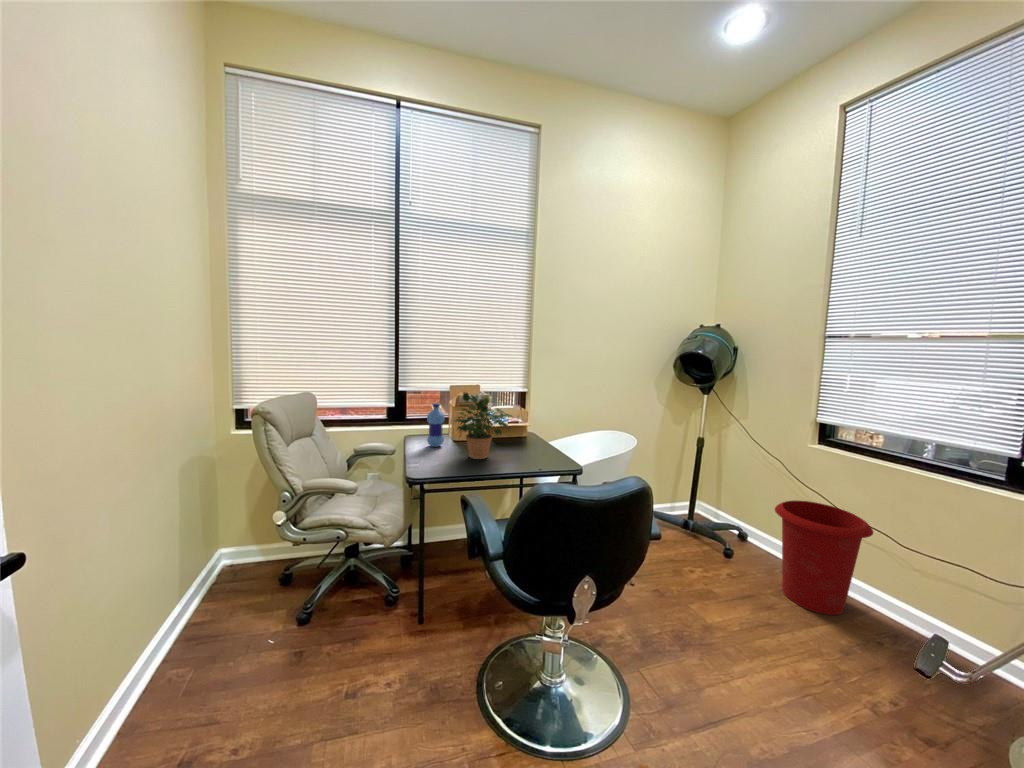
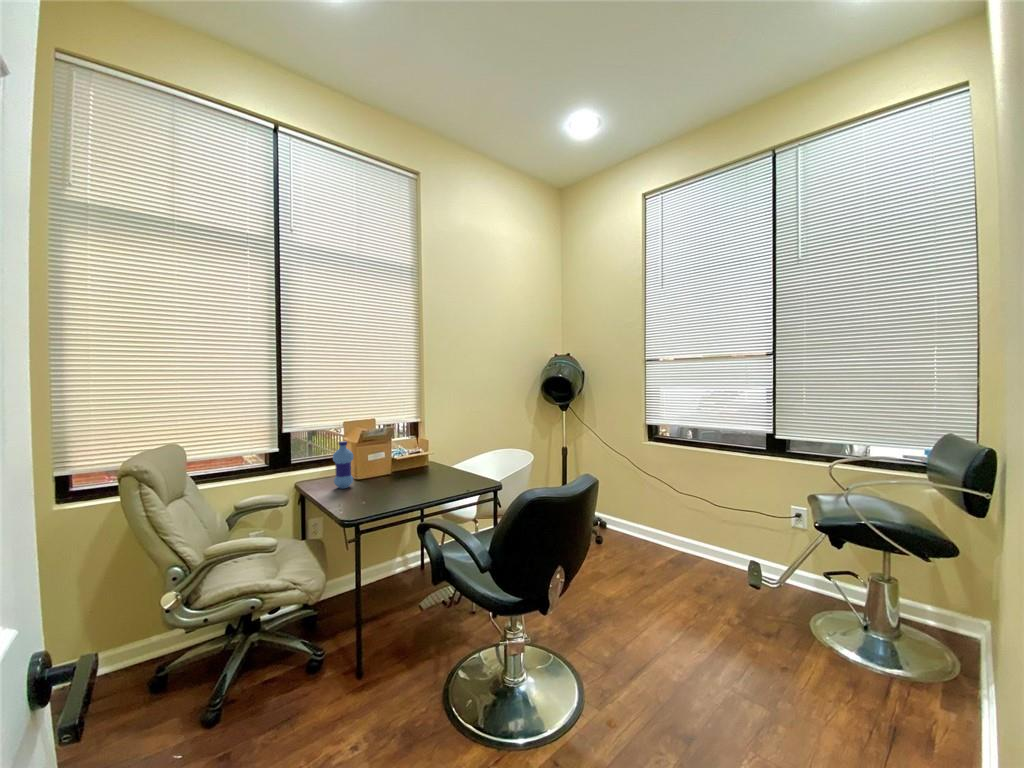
potted plant: present [453,392,512,459] -> none [371,425,433,492]
waste bin: present [775,501,873,615] -> none [636,486,699,569]

